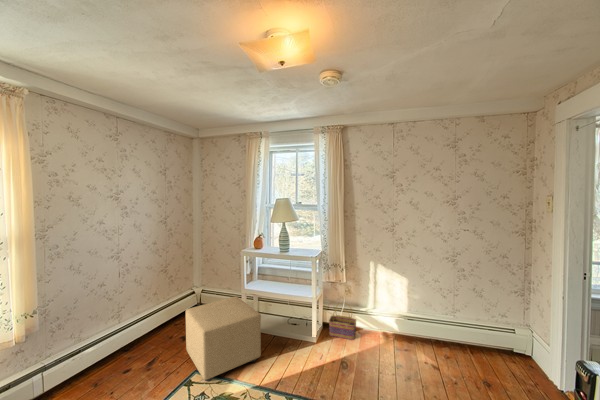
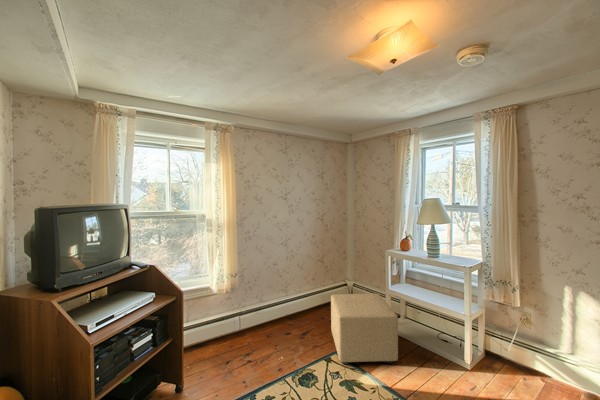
basket: present [329,310,356,340] -> none [492,332,539,386]

